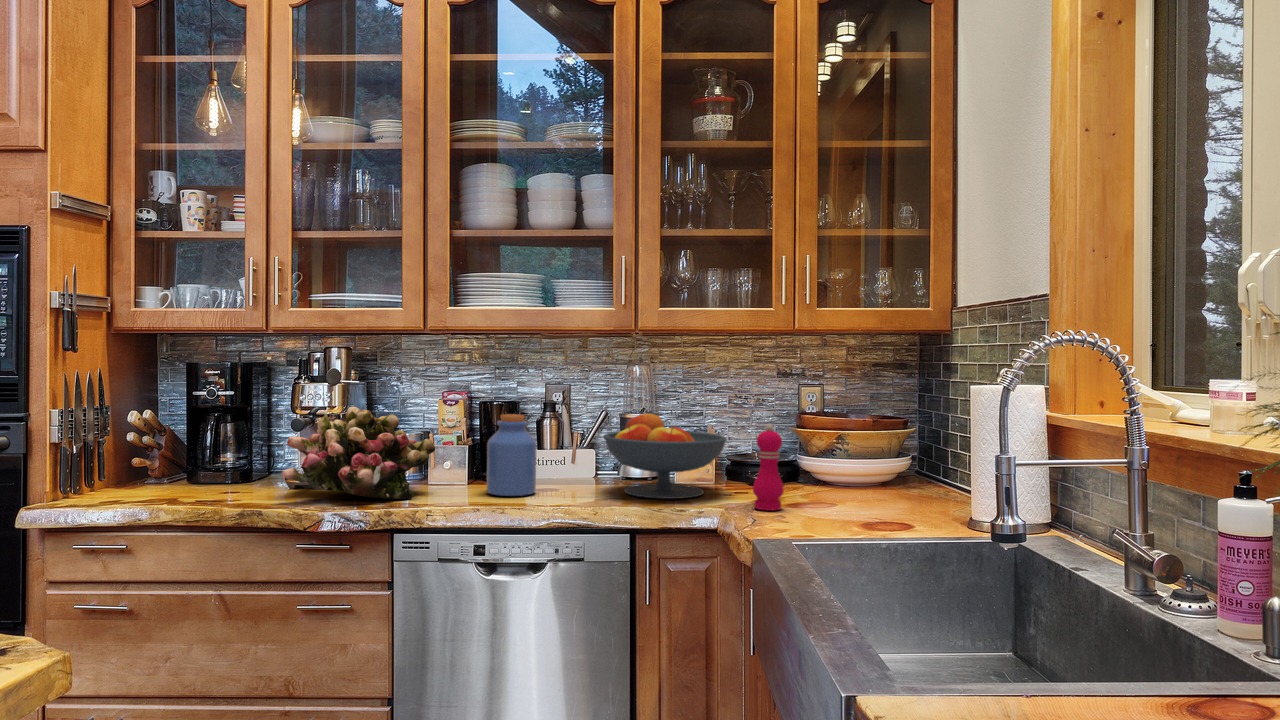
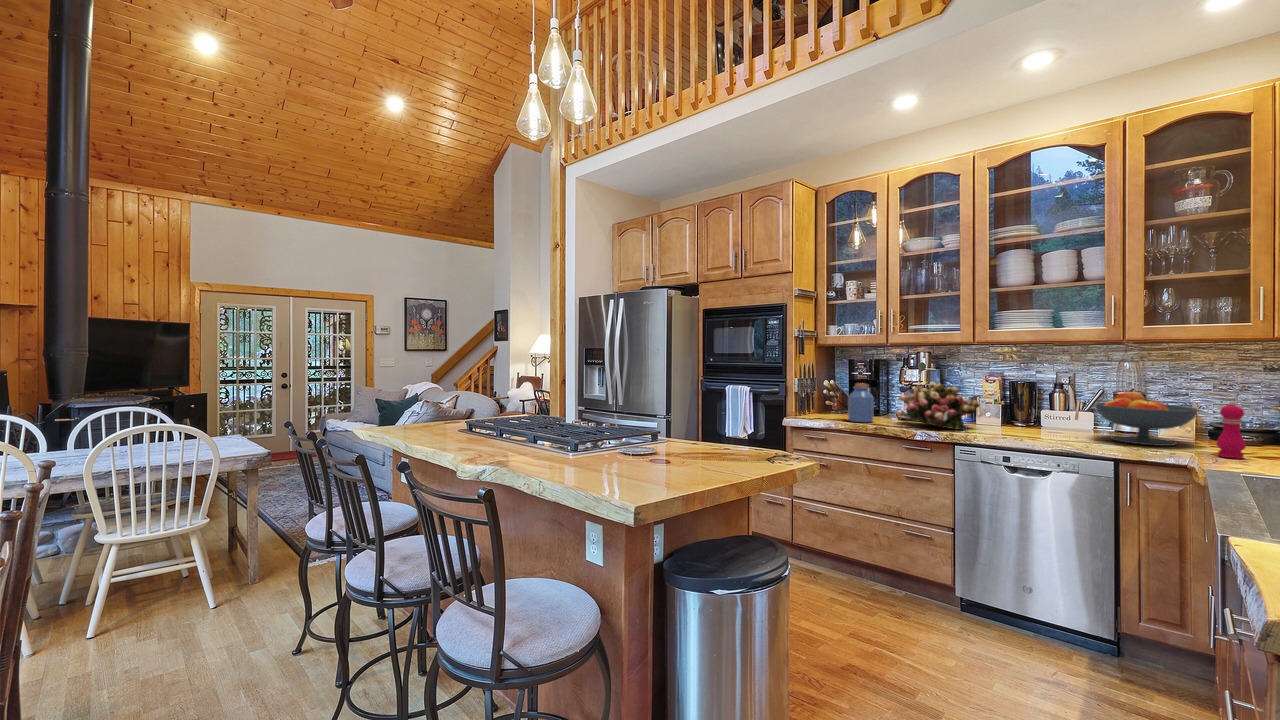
jar: present [487,414,537,496] -> present [848,383,874,422]

